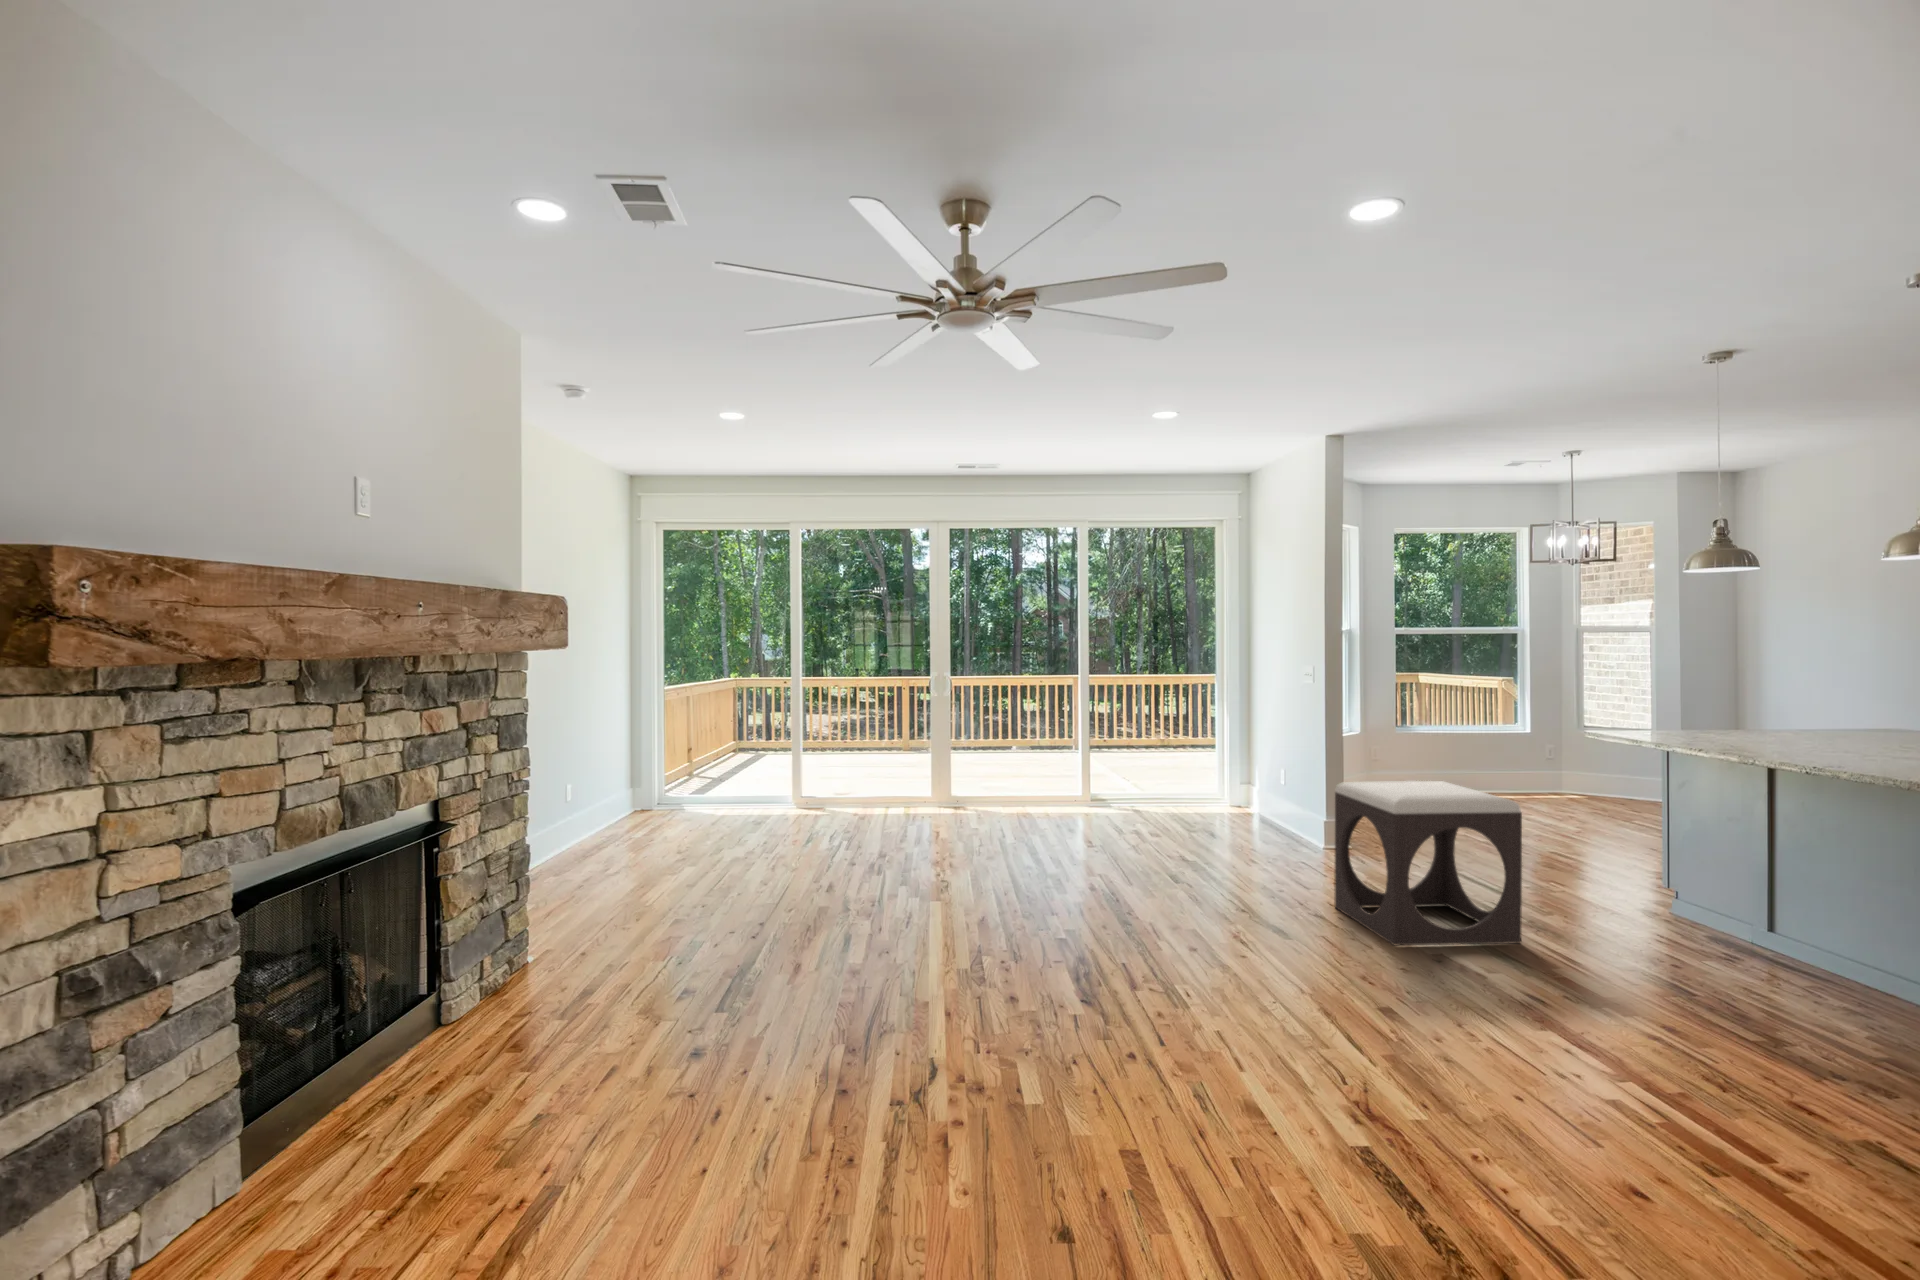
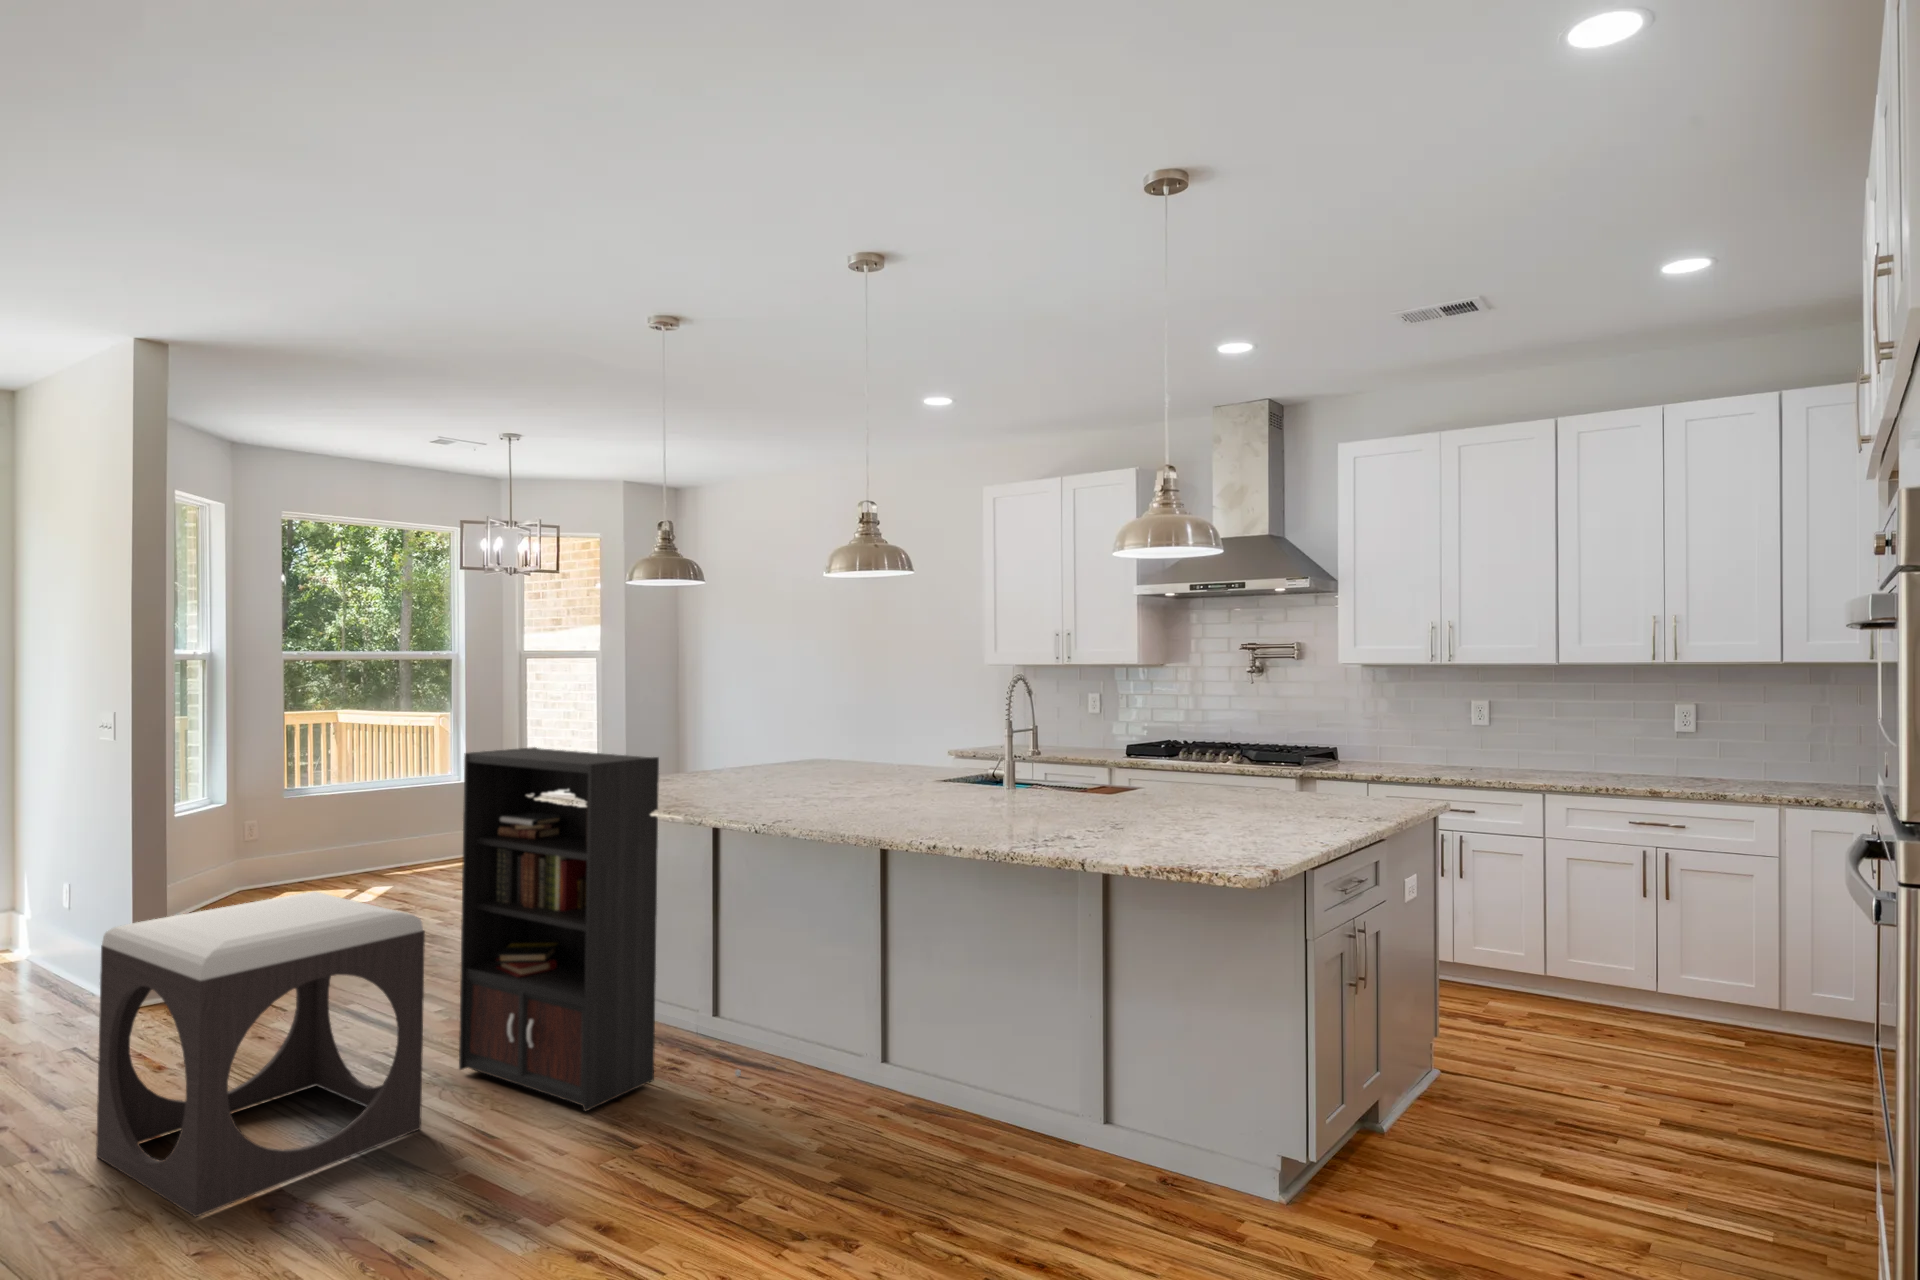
bookcase: none [1544,699,1801,982] -> present [459,747,741,1111]

